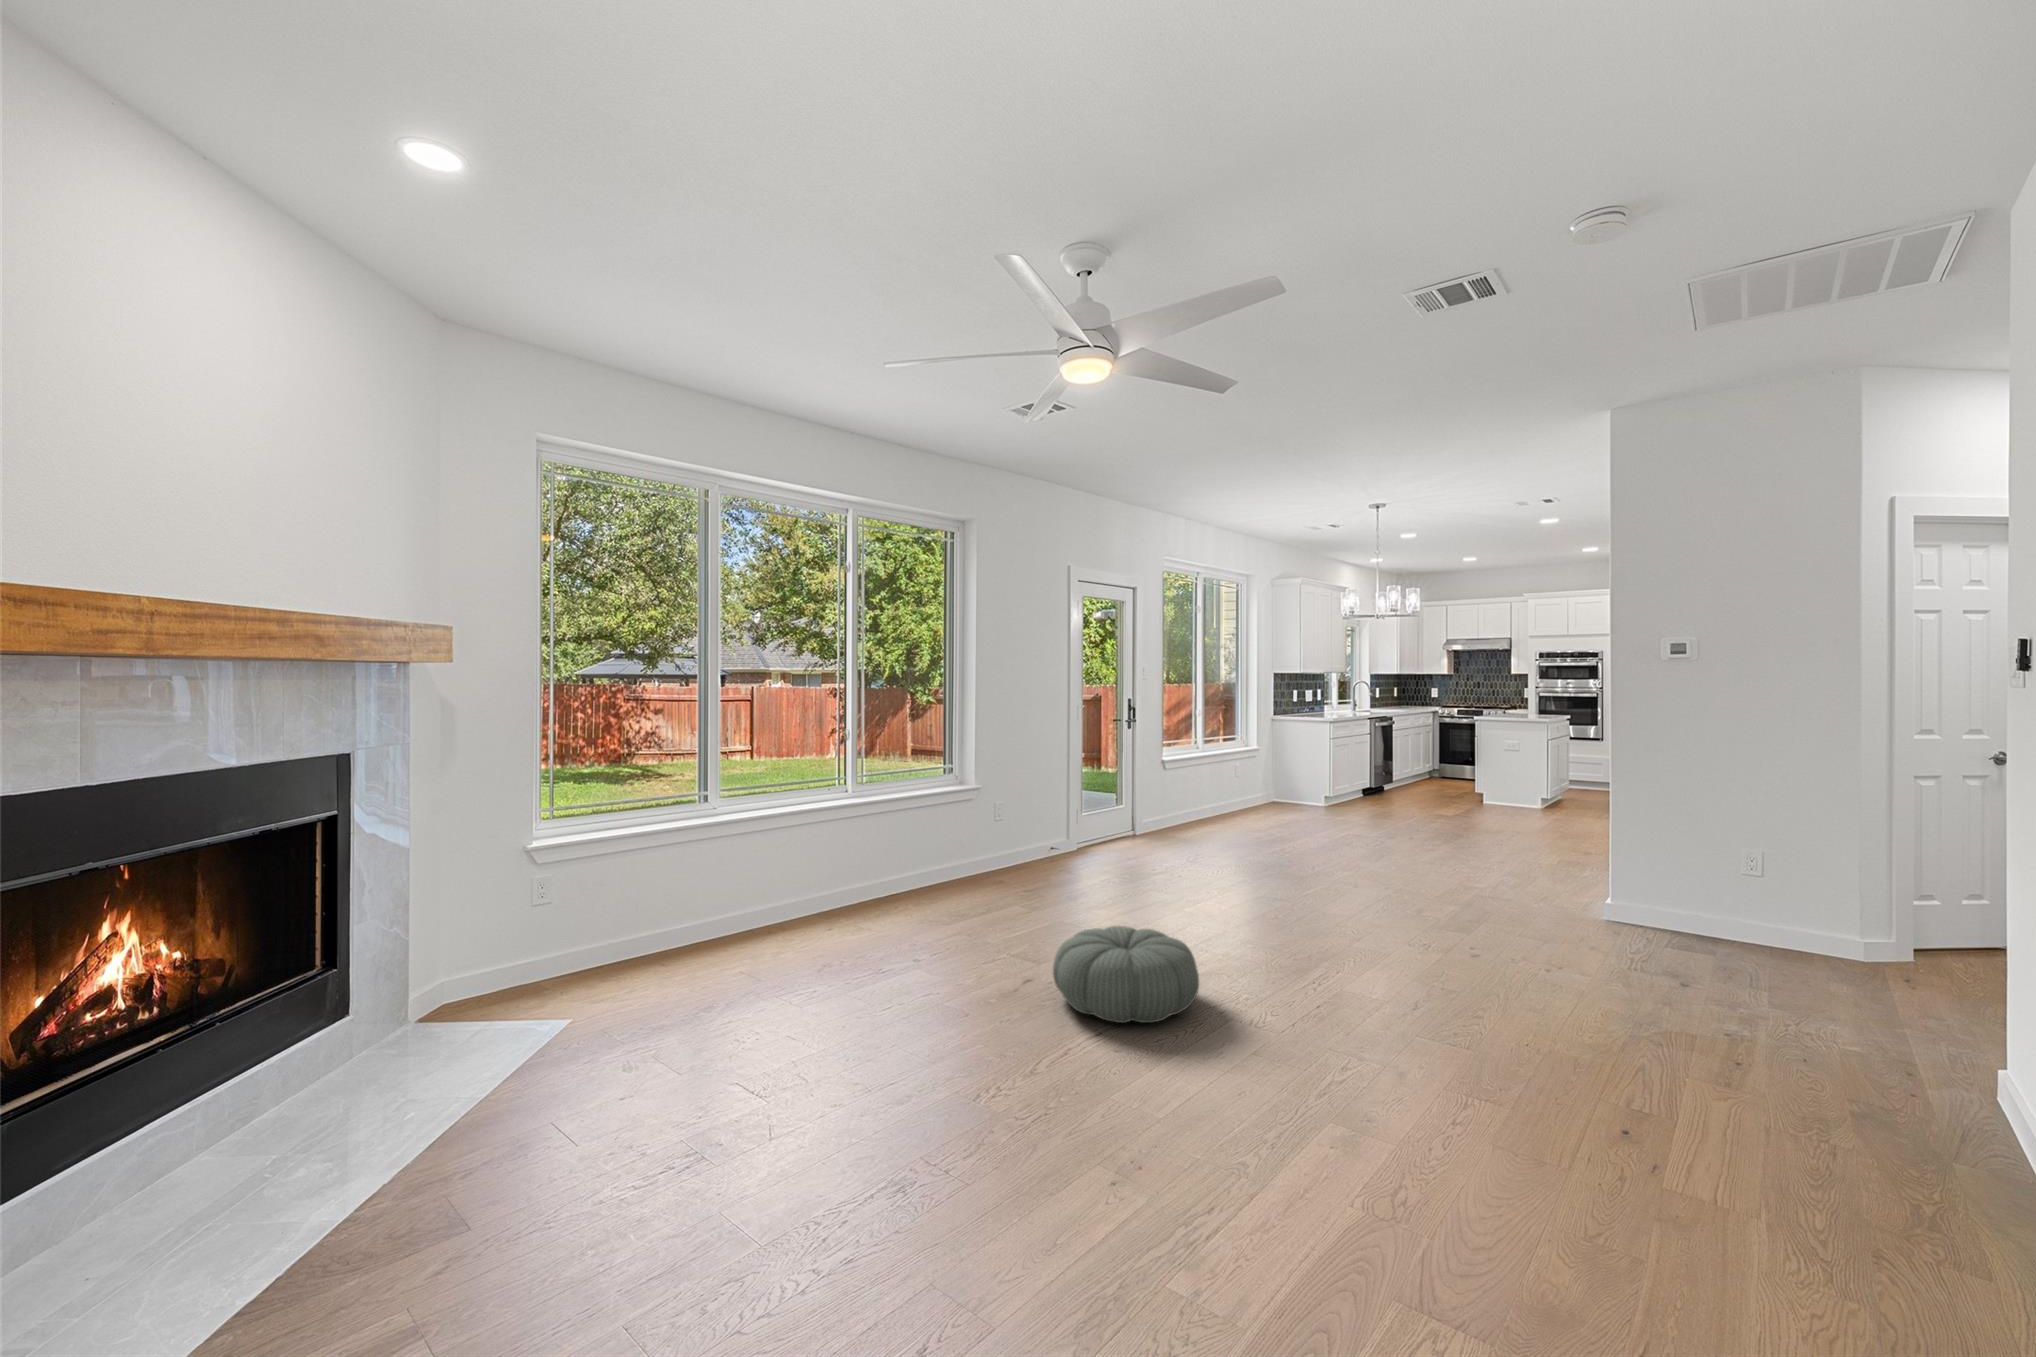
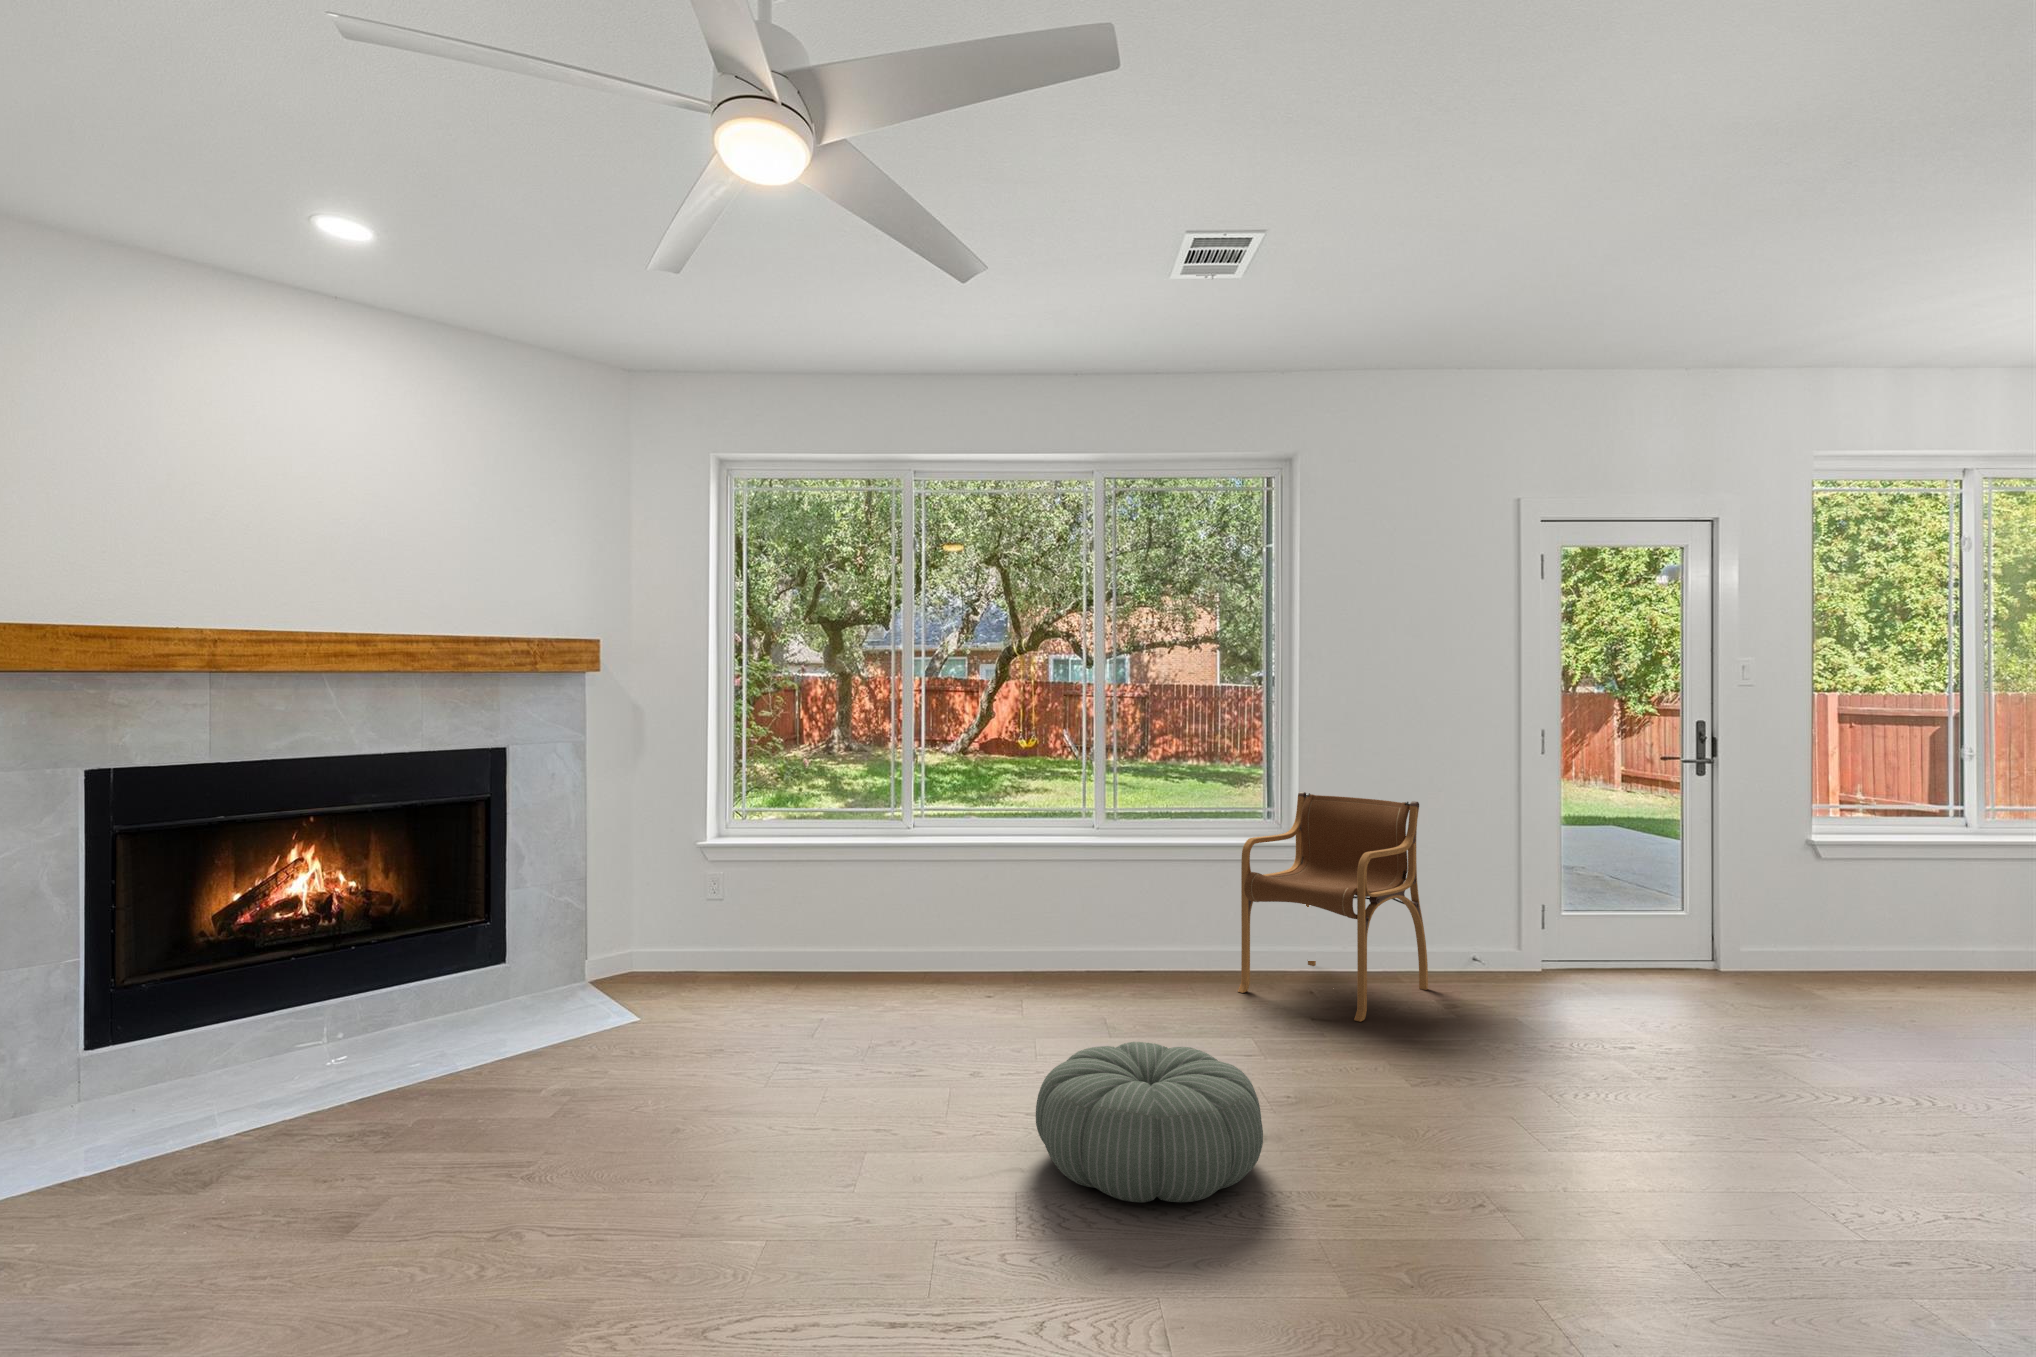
armchair: none [993,758,1084,900] -> present [1238,792,1428,1022]

